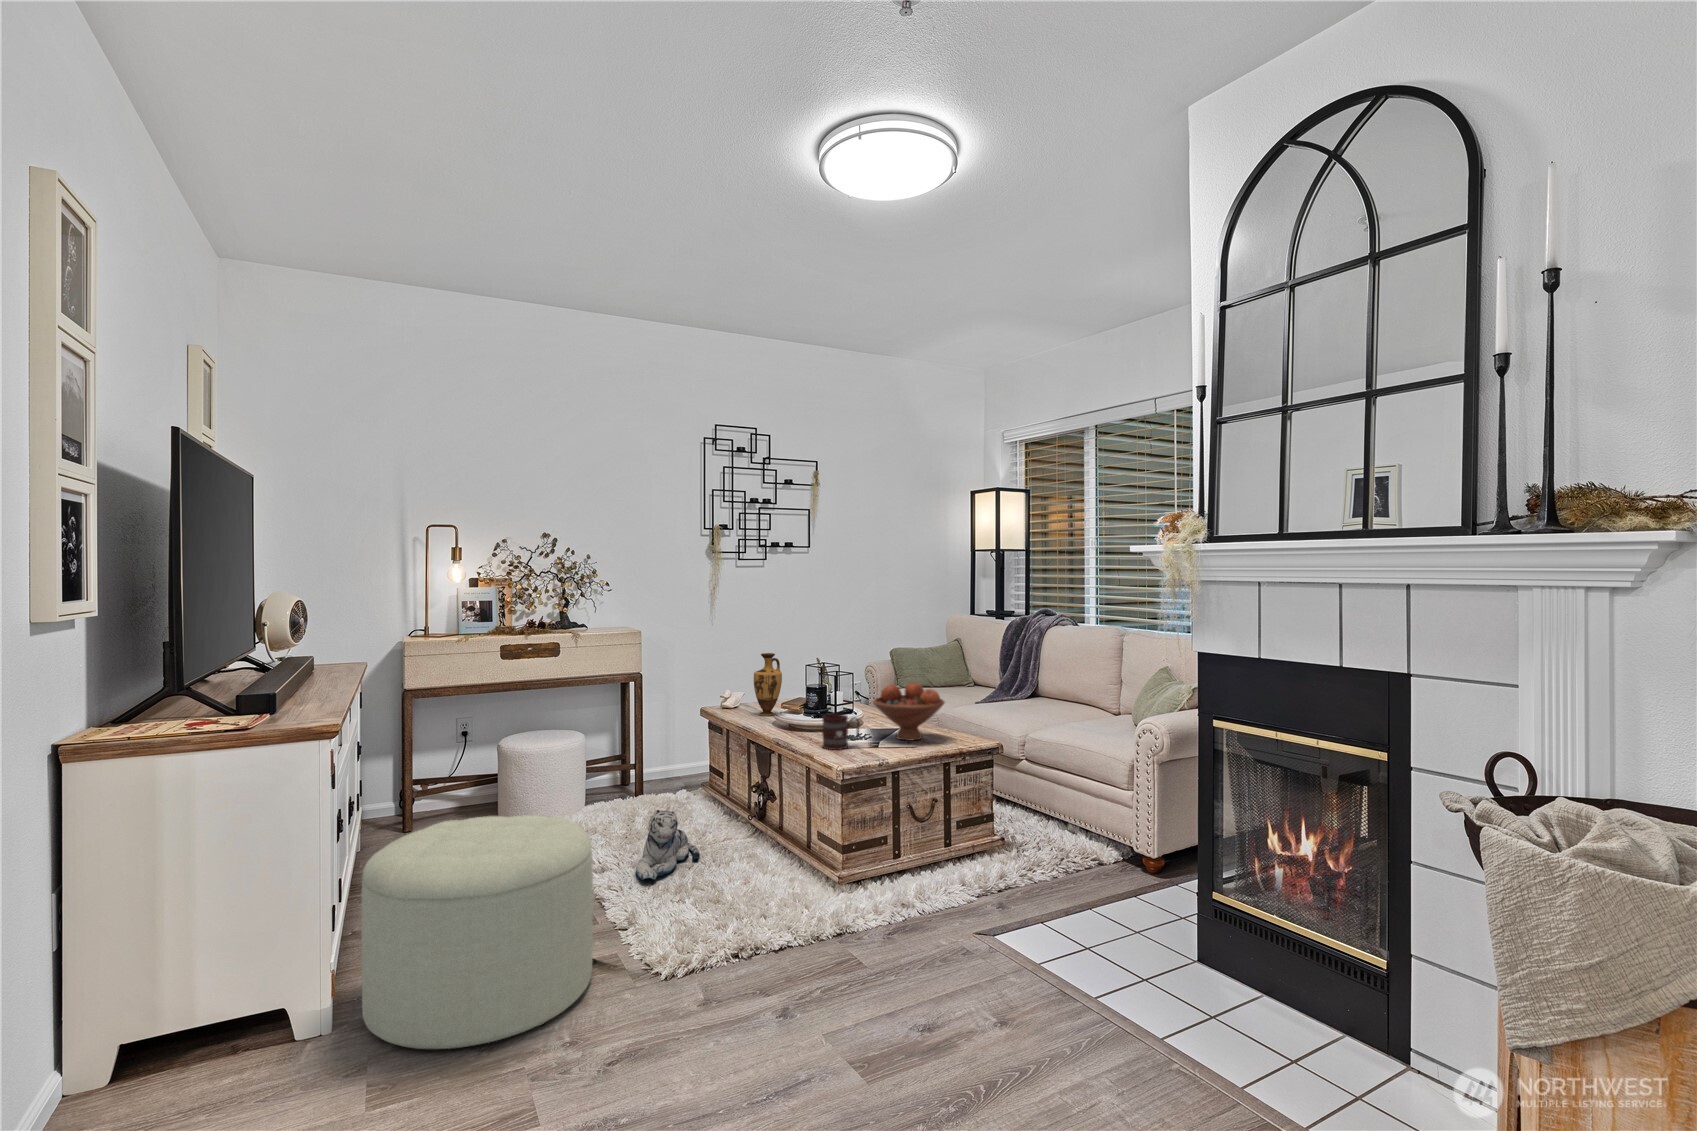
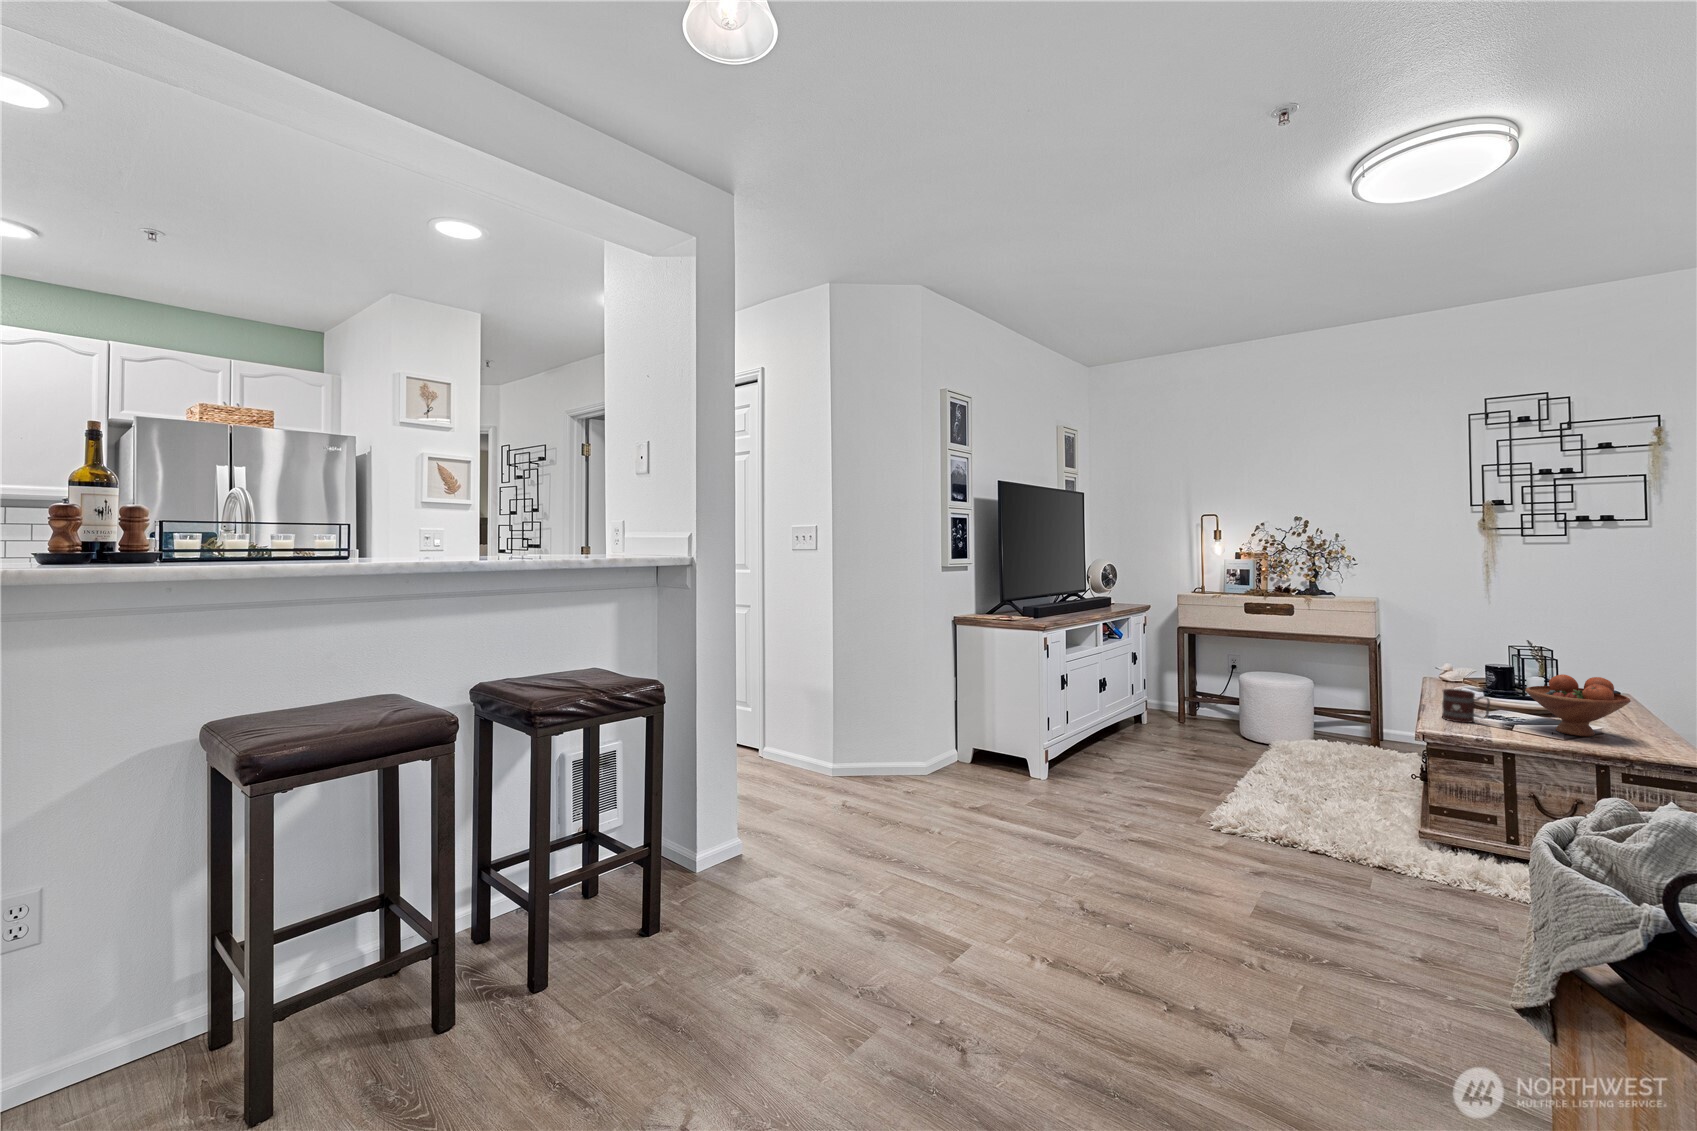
vase: present [754,653,782,716] -> none [1459,631,1495,692]
plush toy: present [636,810,700,881] -> none [1268,737,1343,786]
ottoman: present [361,815,593,1049] -> none [1054,697,1184,818]

